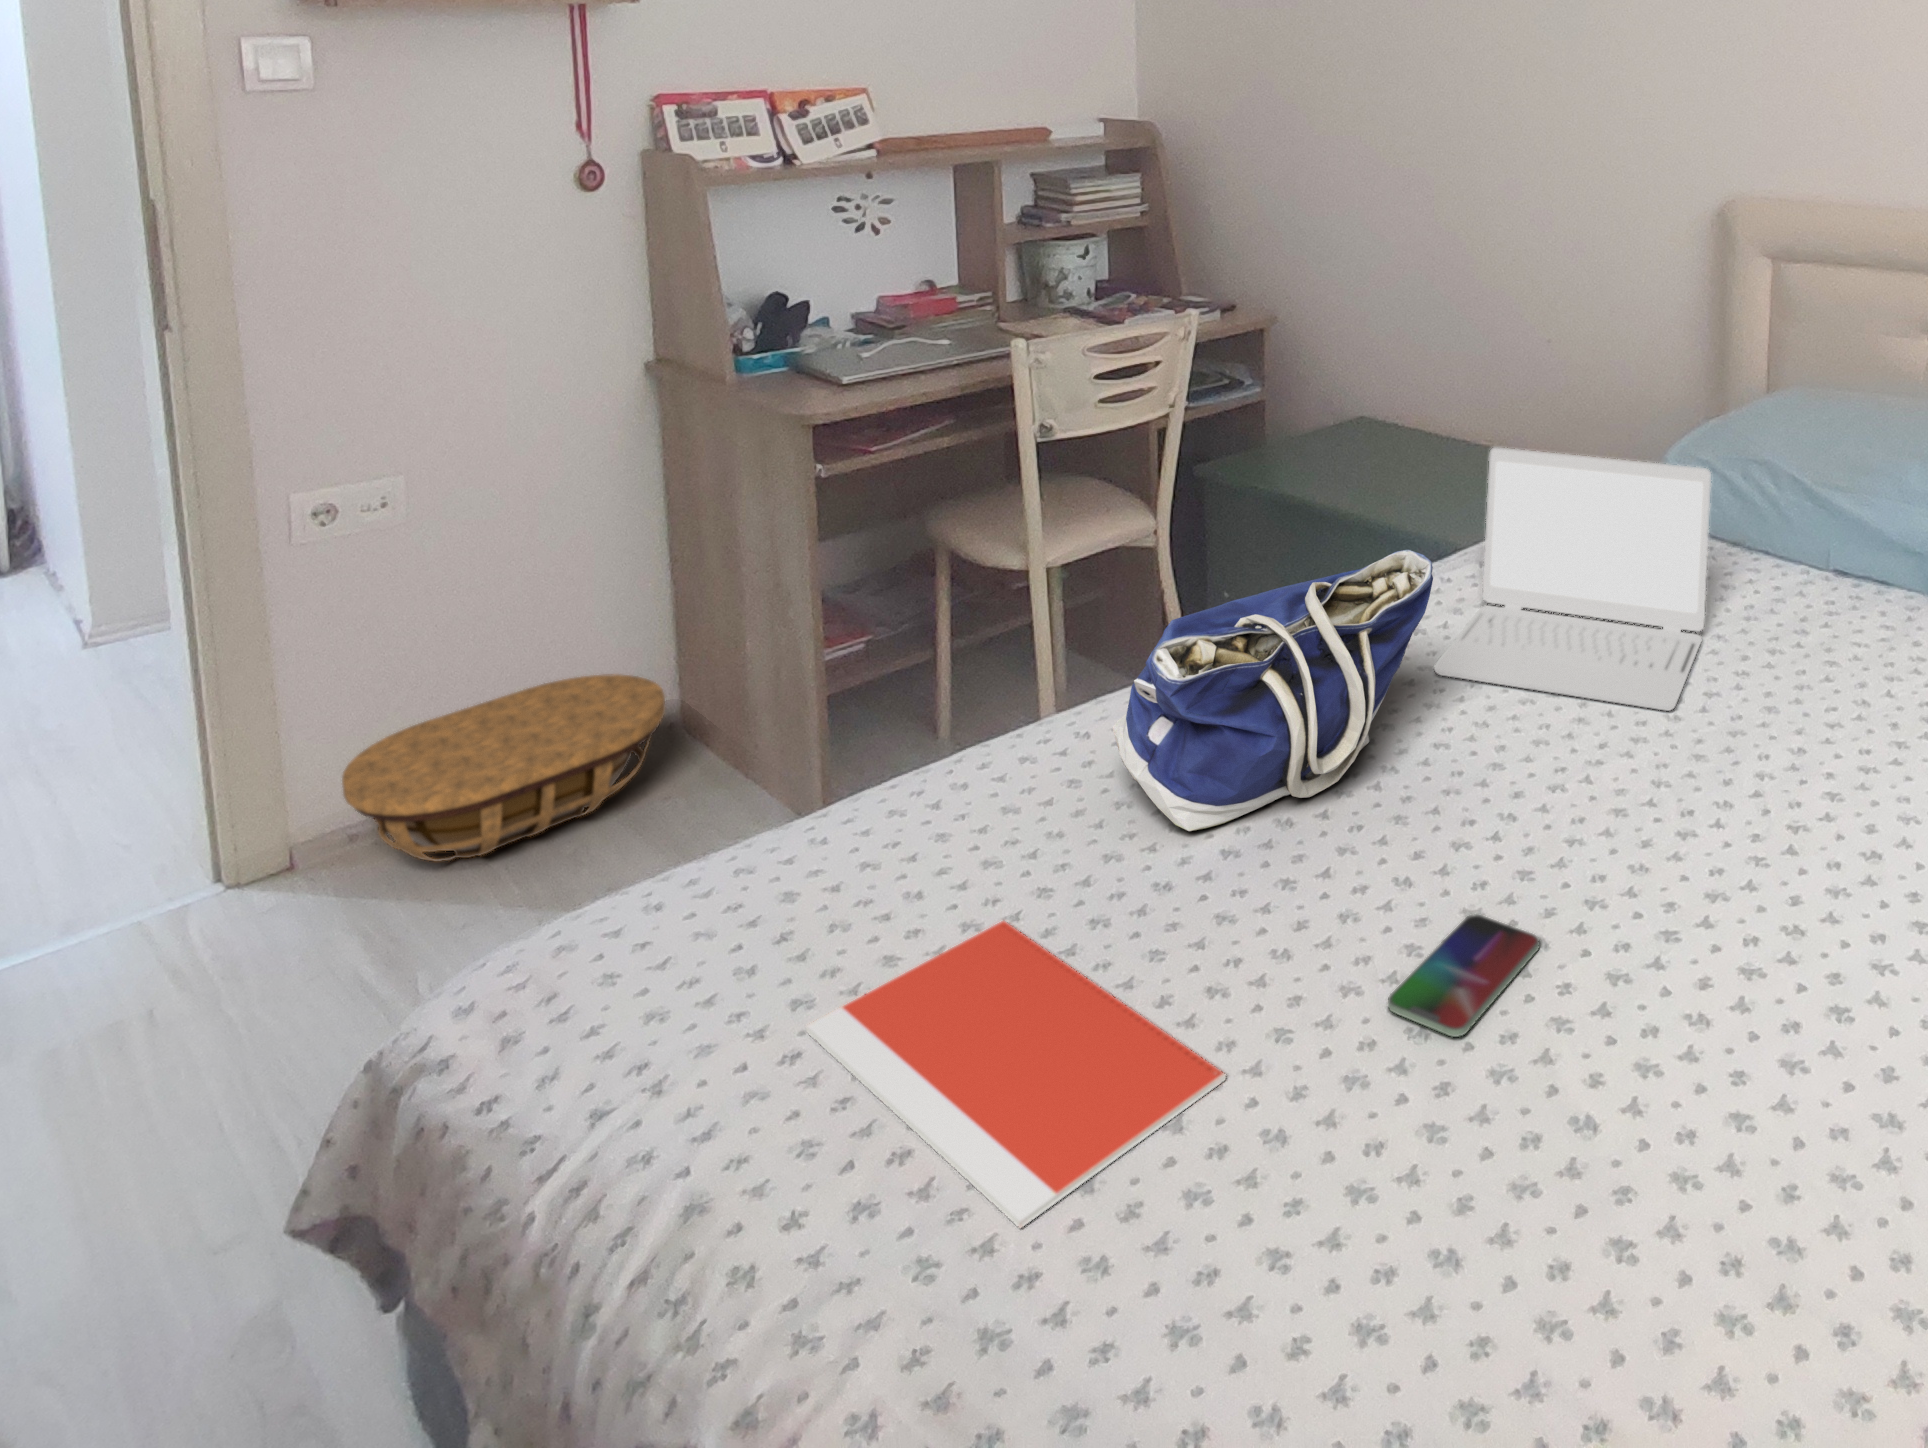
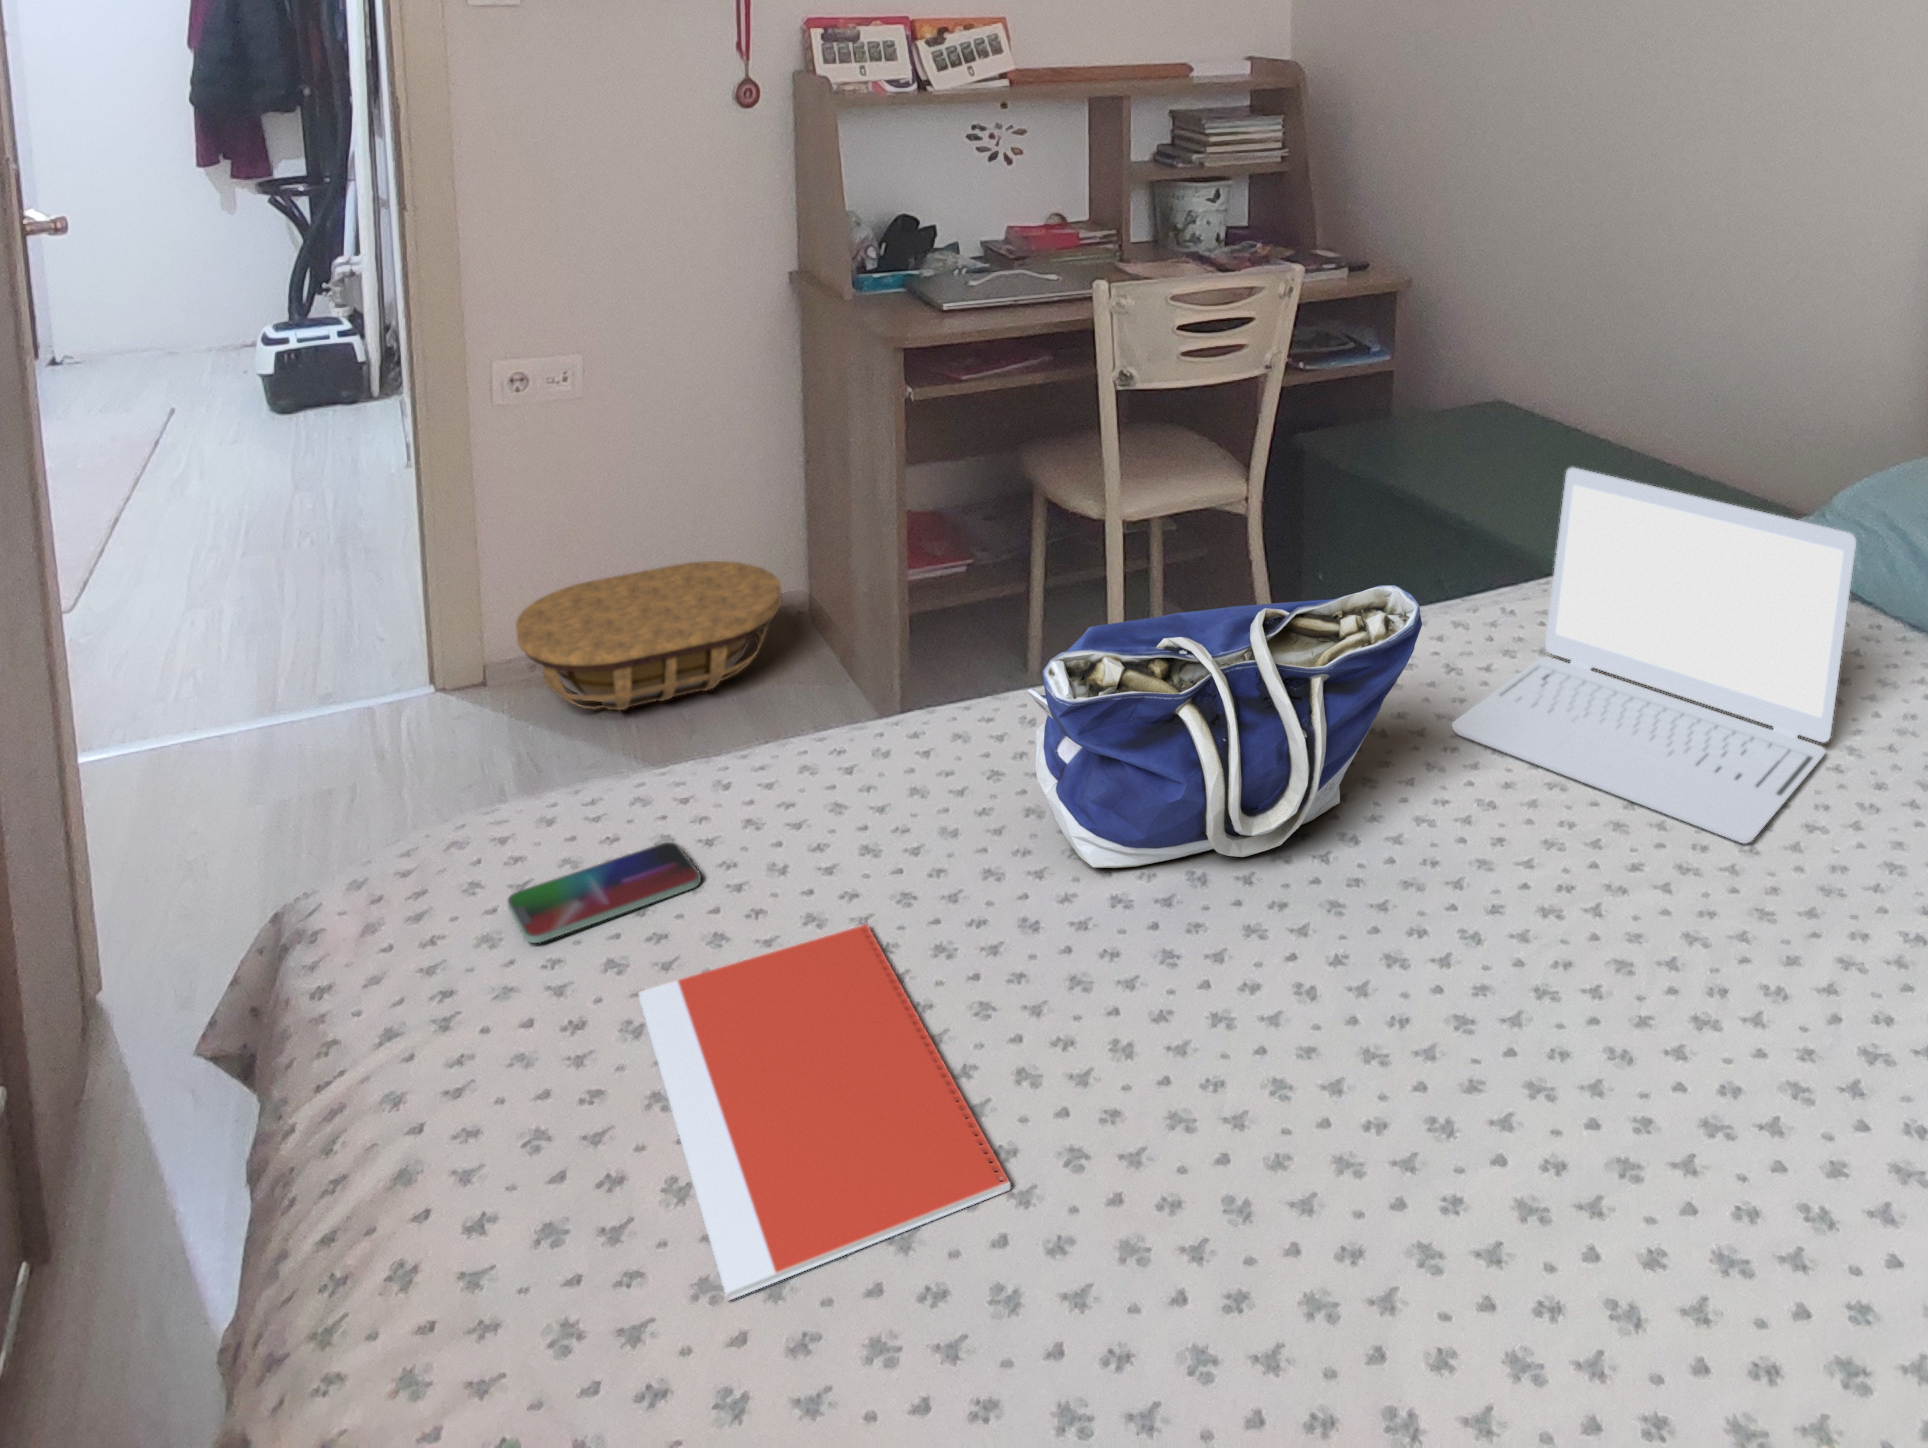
smartphone: present [1388,914,1540,1037] -> present [508,842,701,943]

